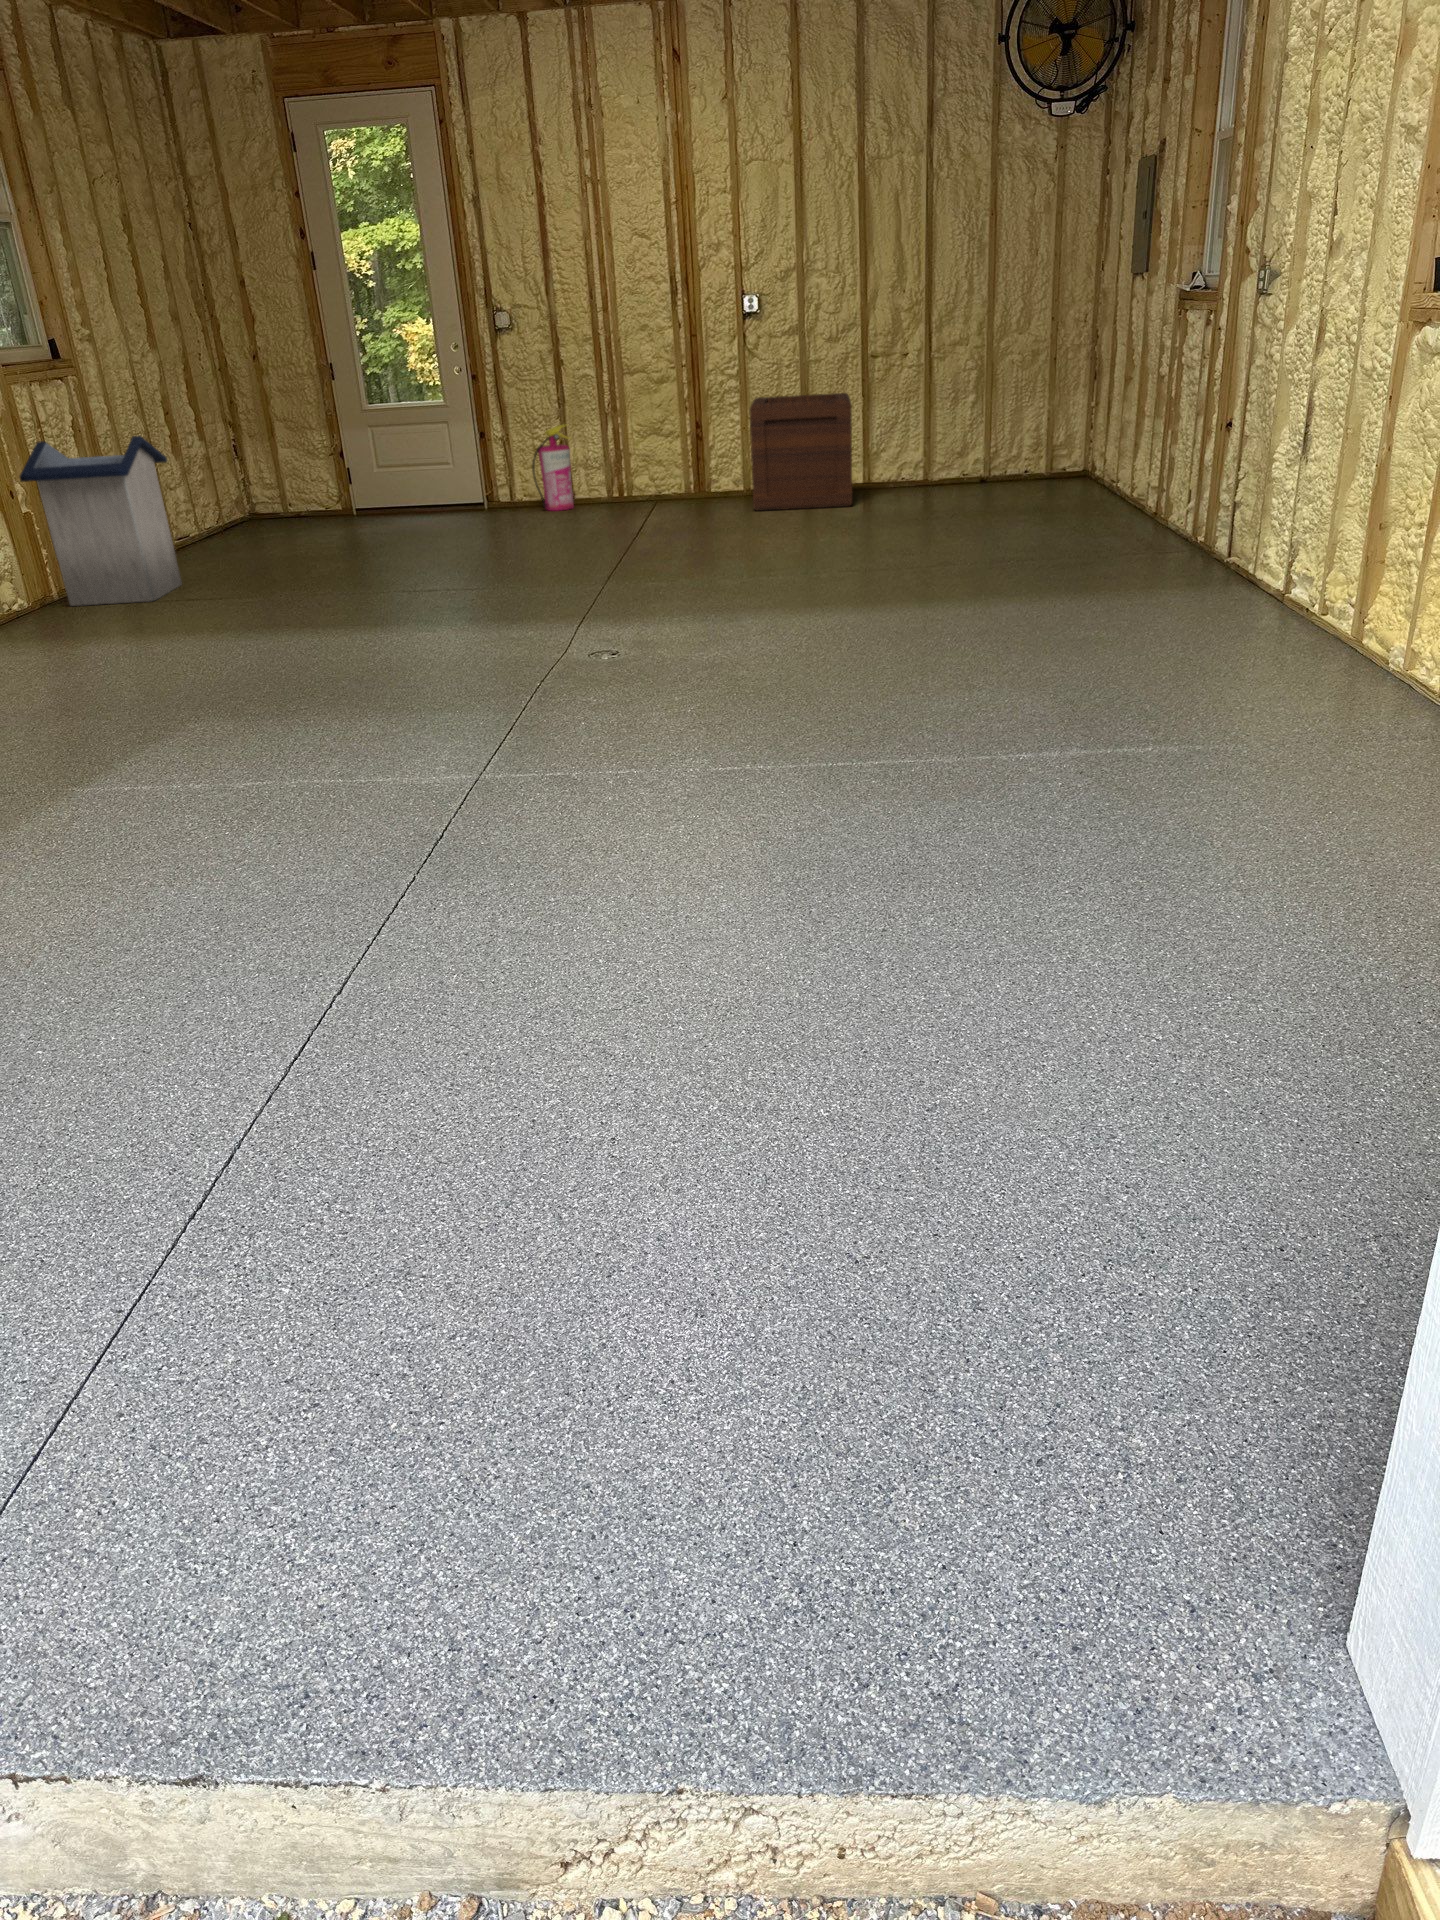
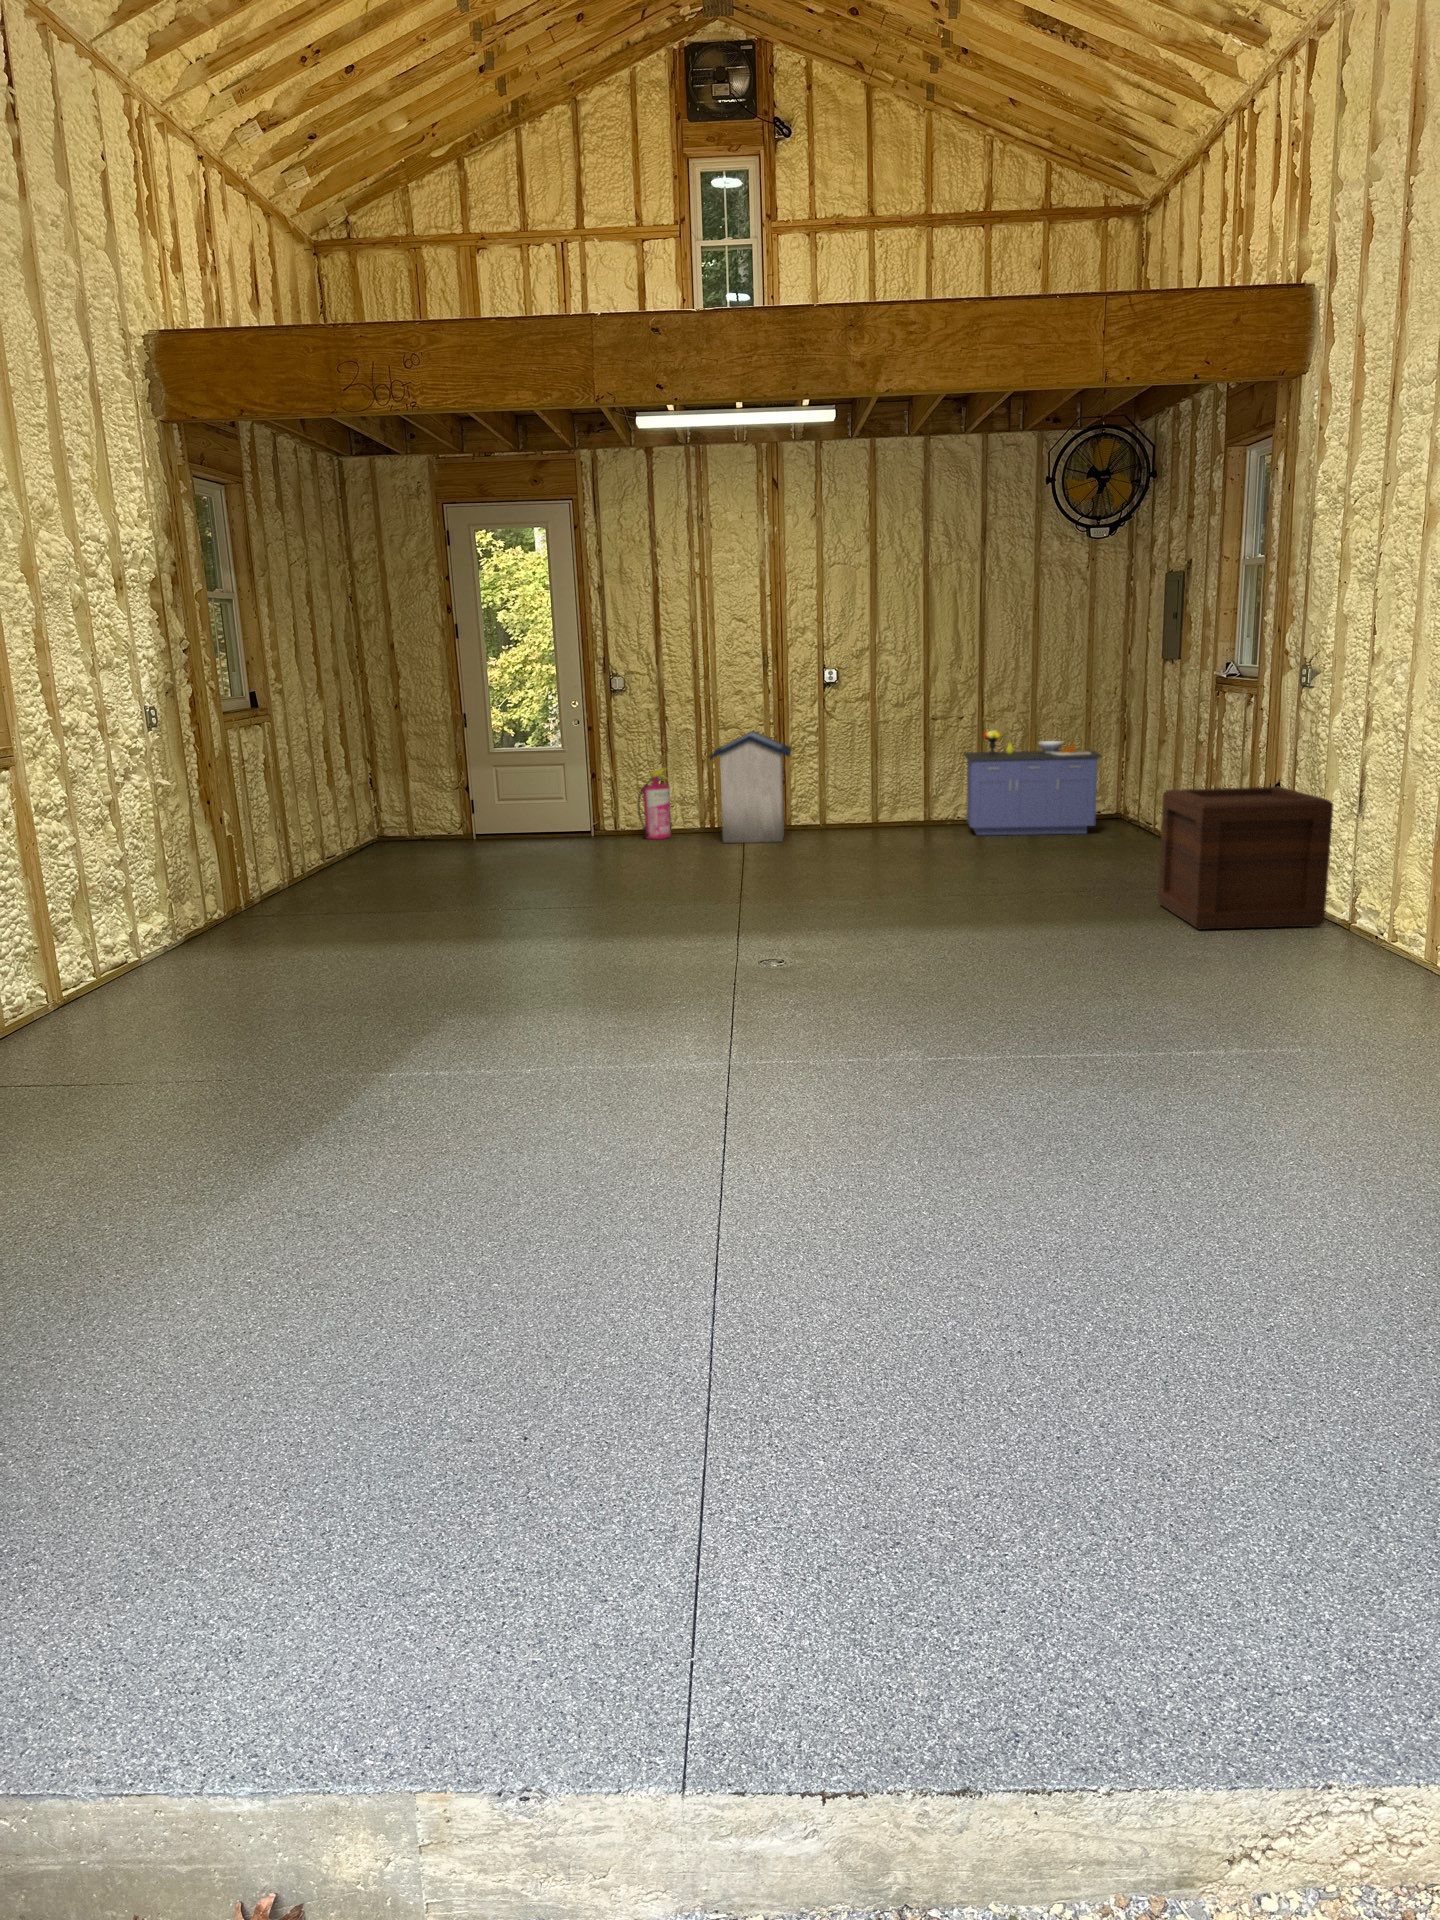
storage cabinet: none [905,369,1060,499] -> present [964,730,1102,835]
wooden crate: present [750,393,852,511] -> present [1158,787,1333,930]
trash can: present [19,436,182,606] -> present [710,731,791,843]

